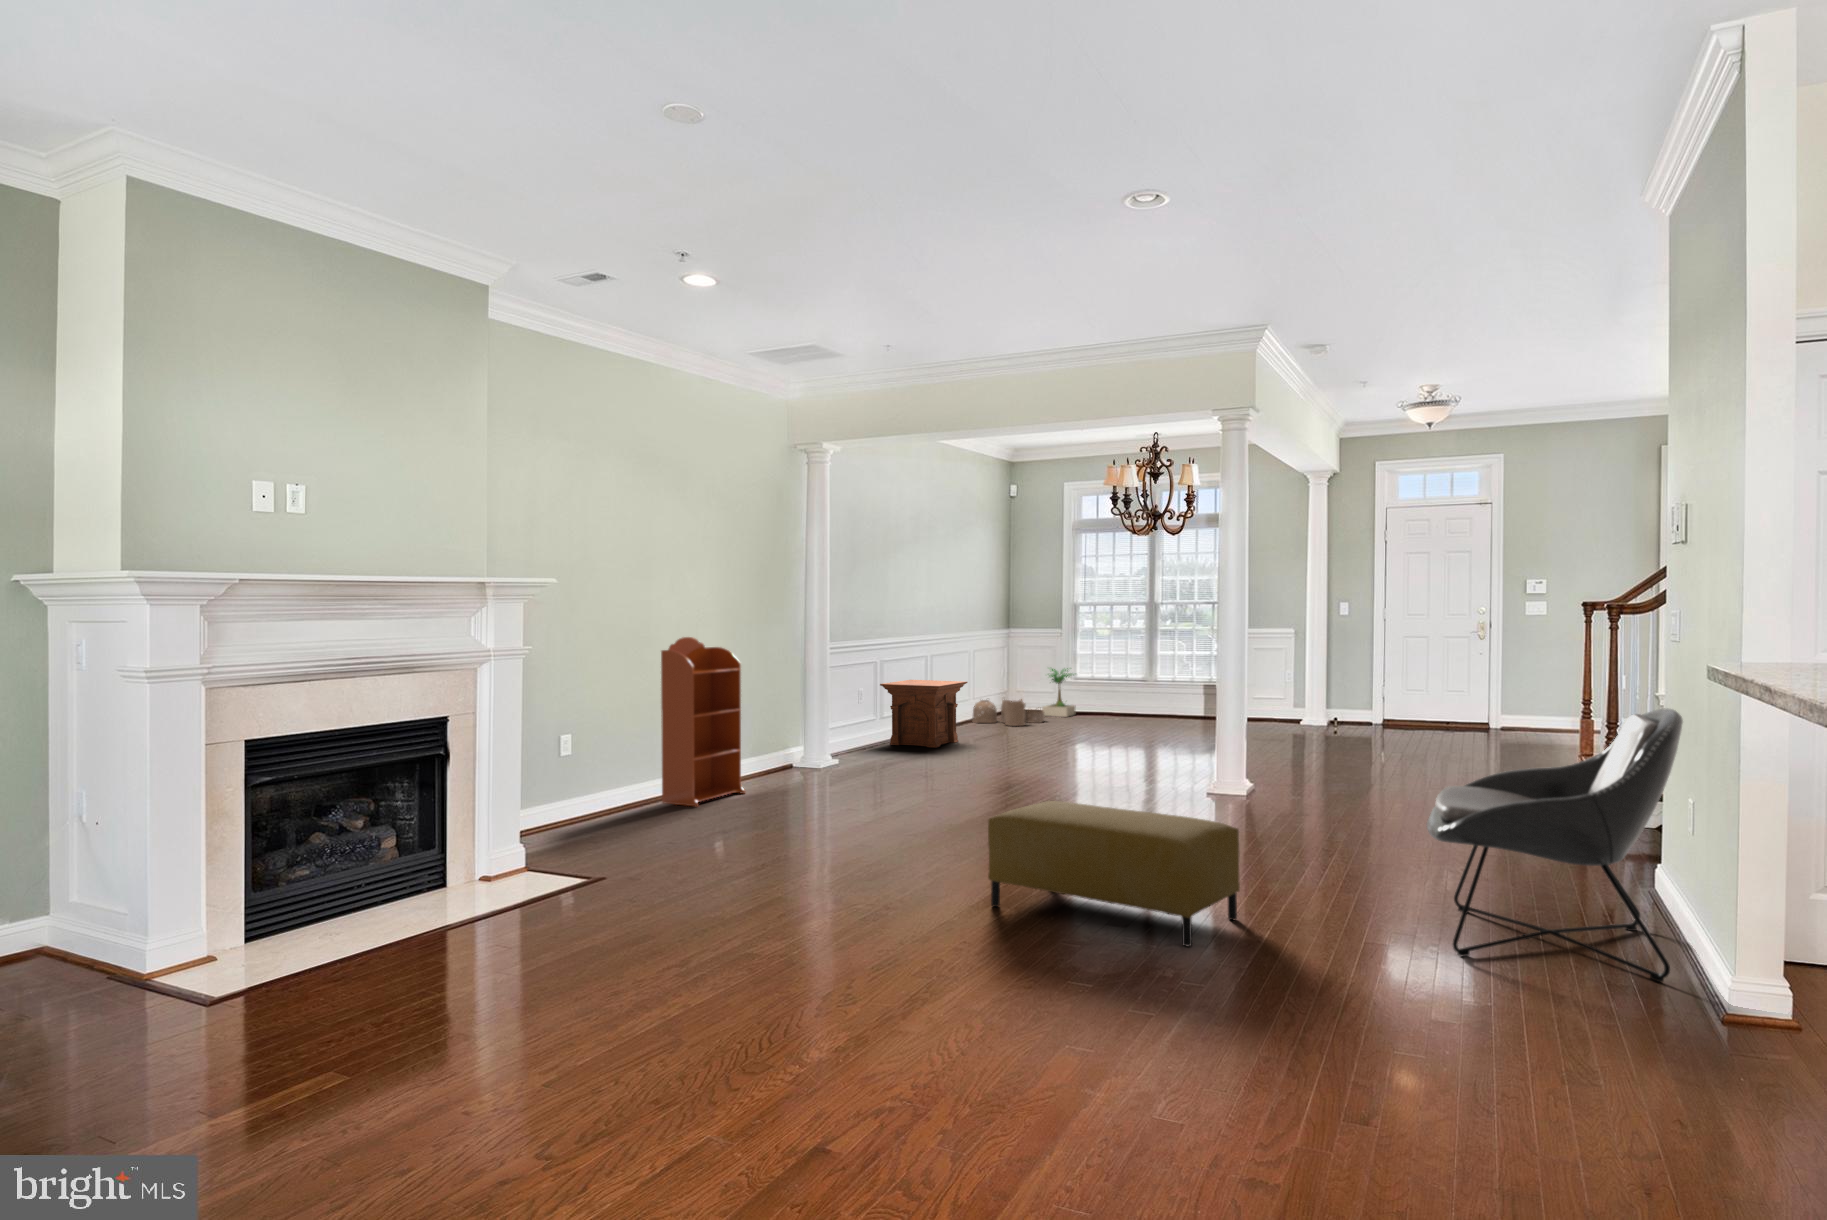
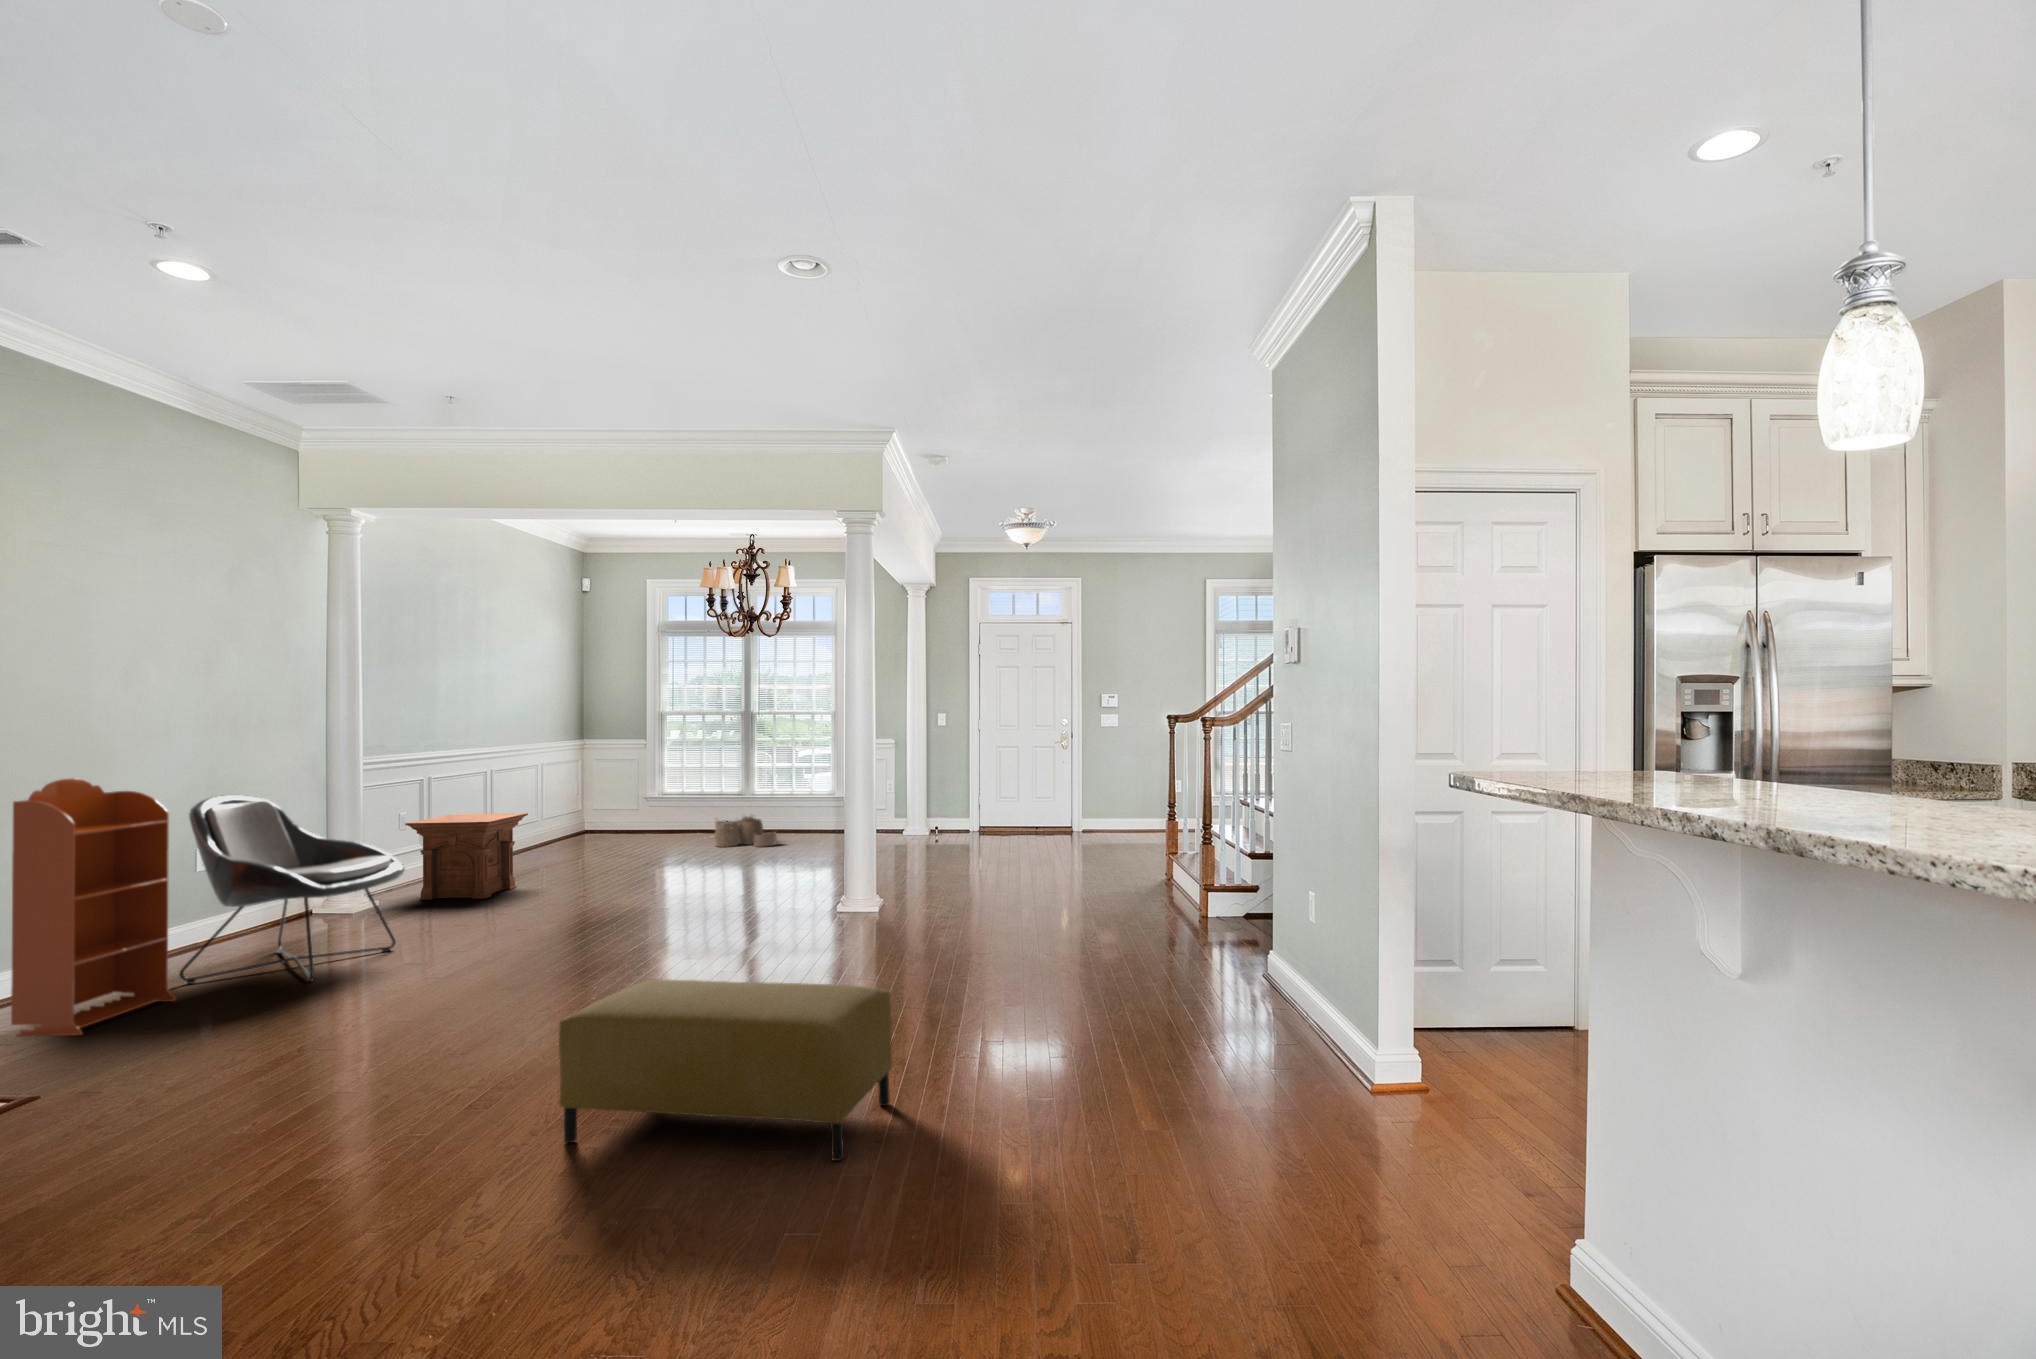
potted plant: present [1042,668,1075,717] -> none [623,788,666,845]
woven basket: present [972,699,1044,726] -> present [715,816,777,847]
lounge chair: present [1427,708,1683,982] -> present [179,795,405,984]

